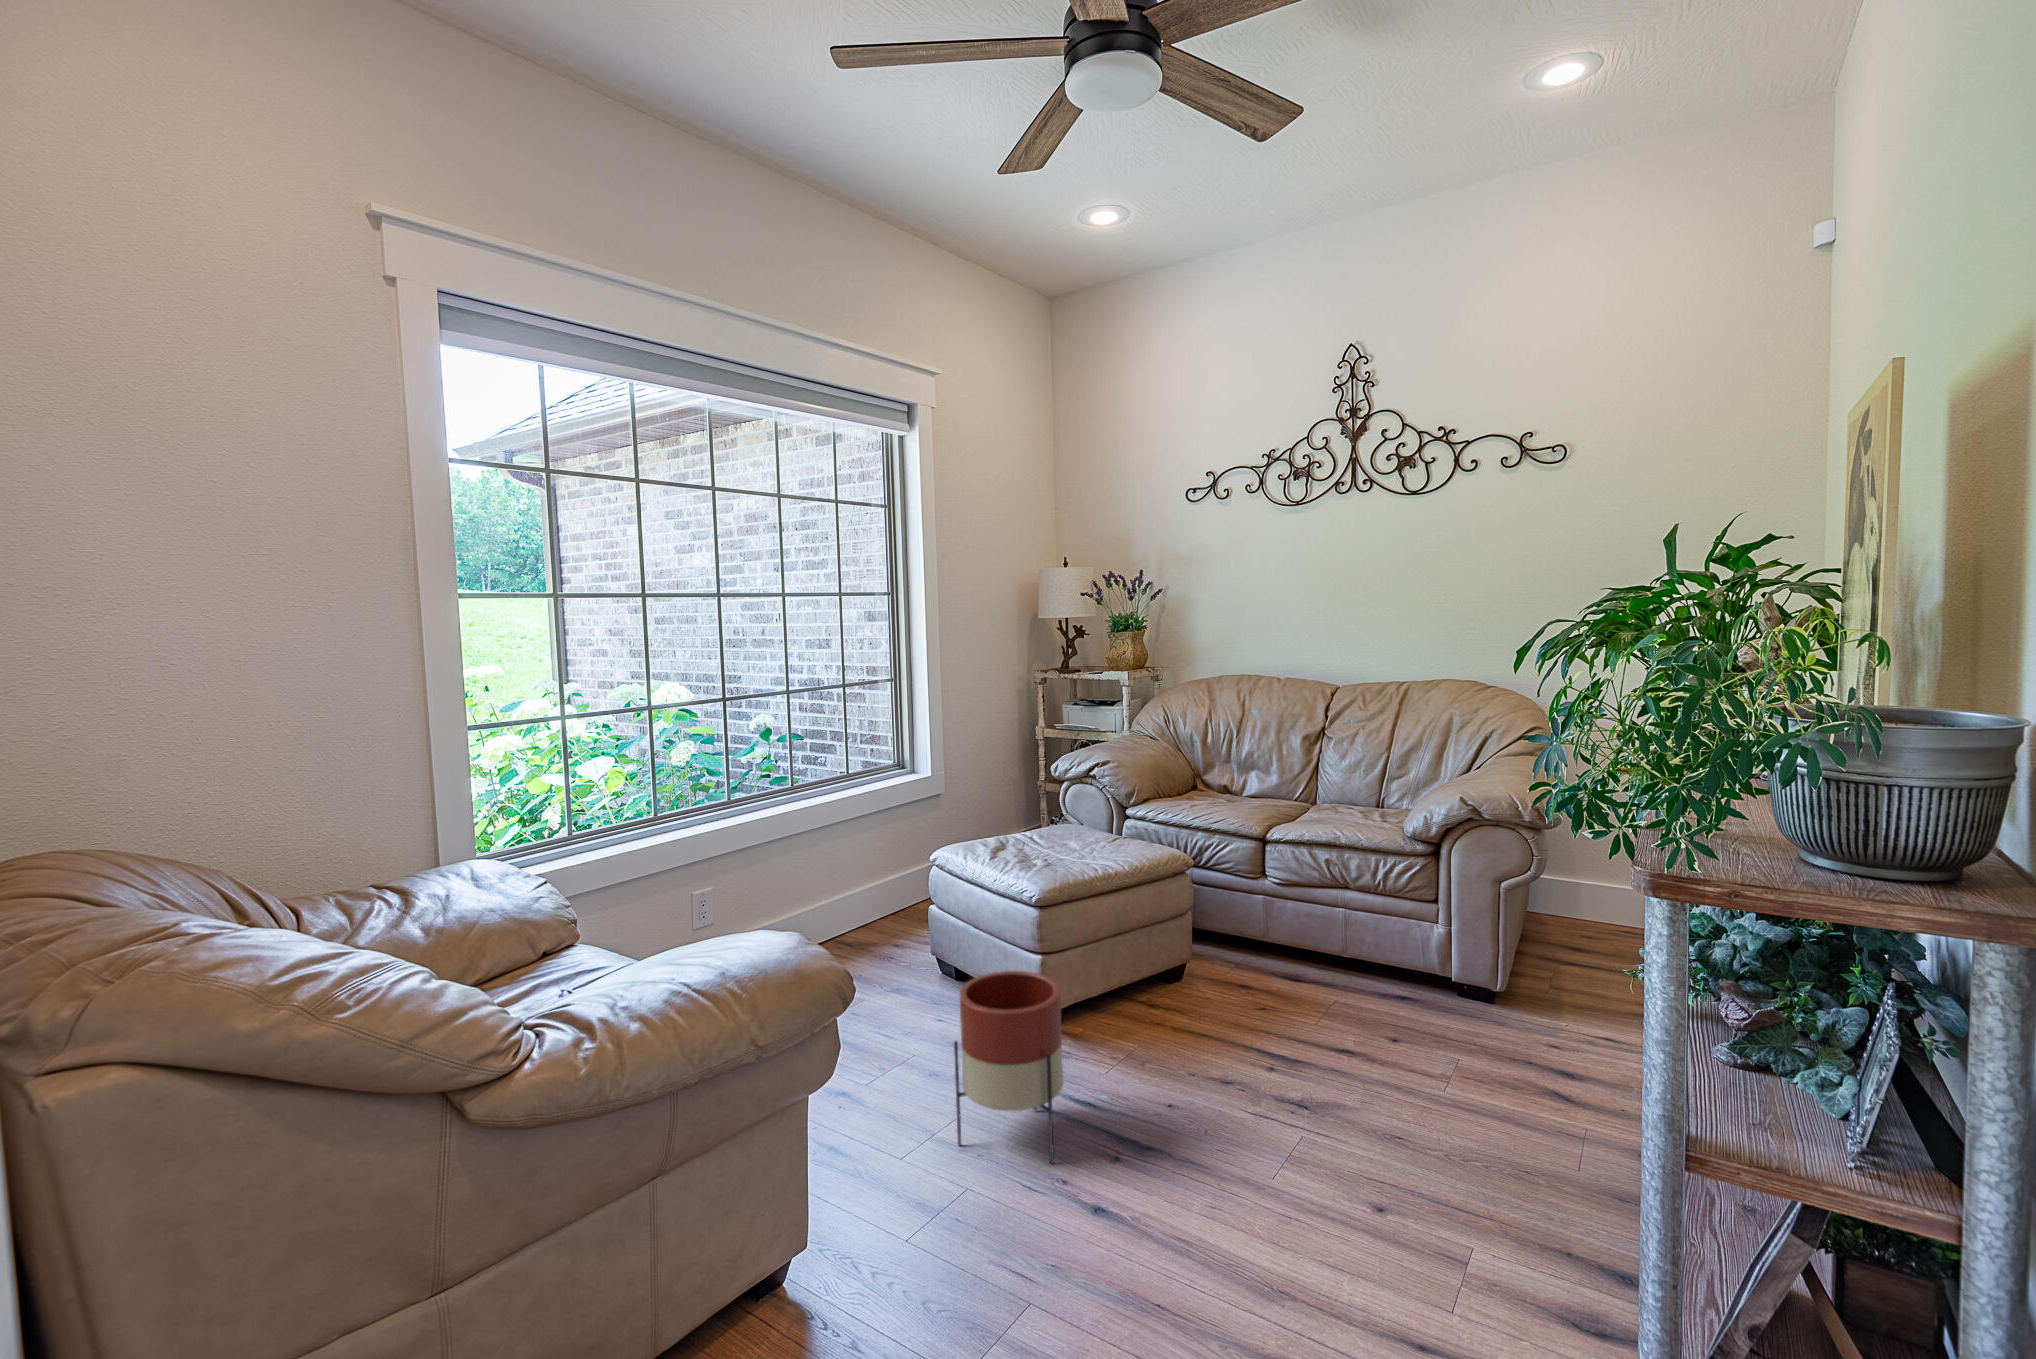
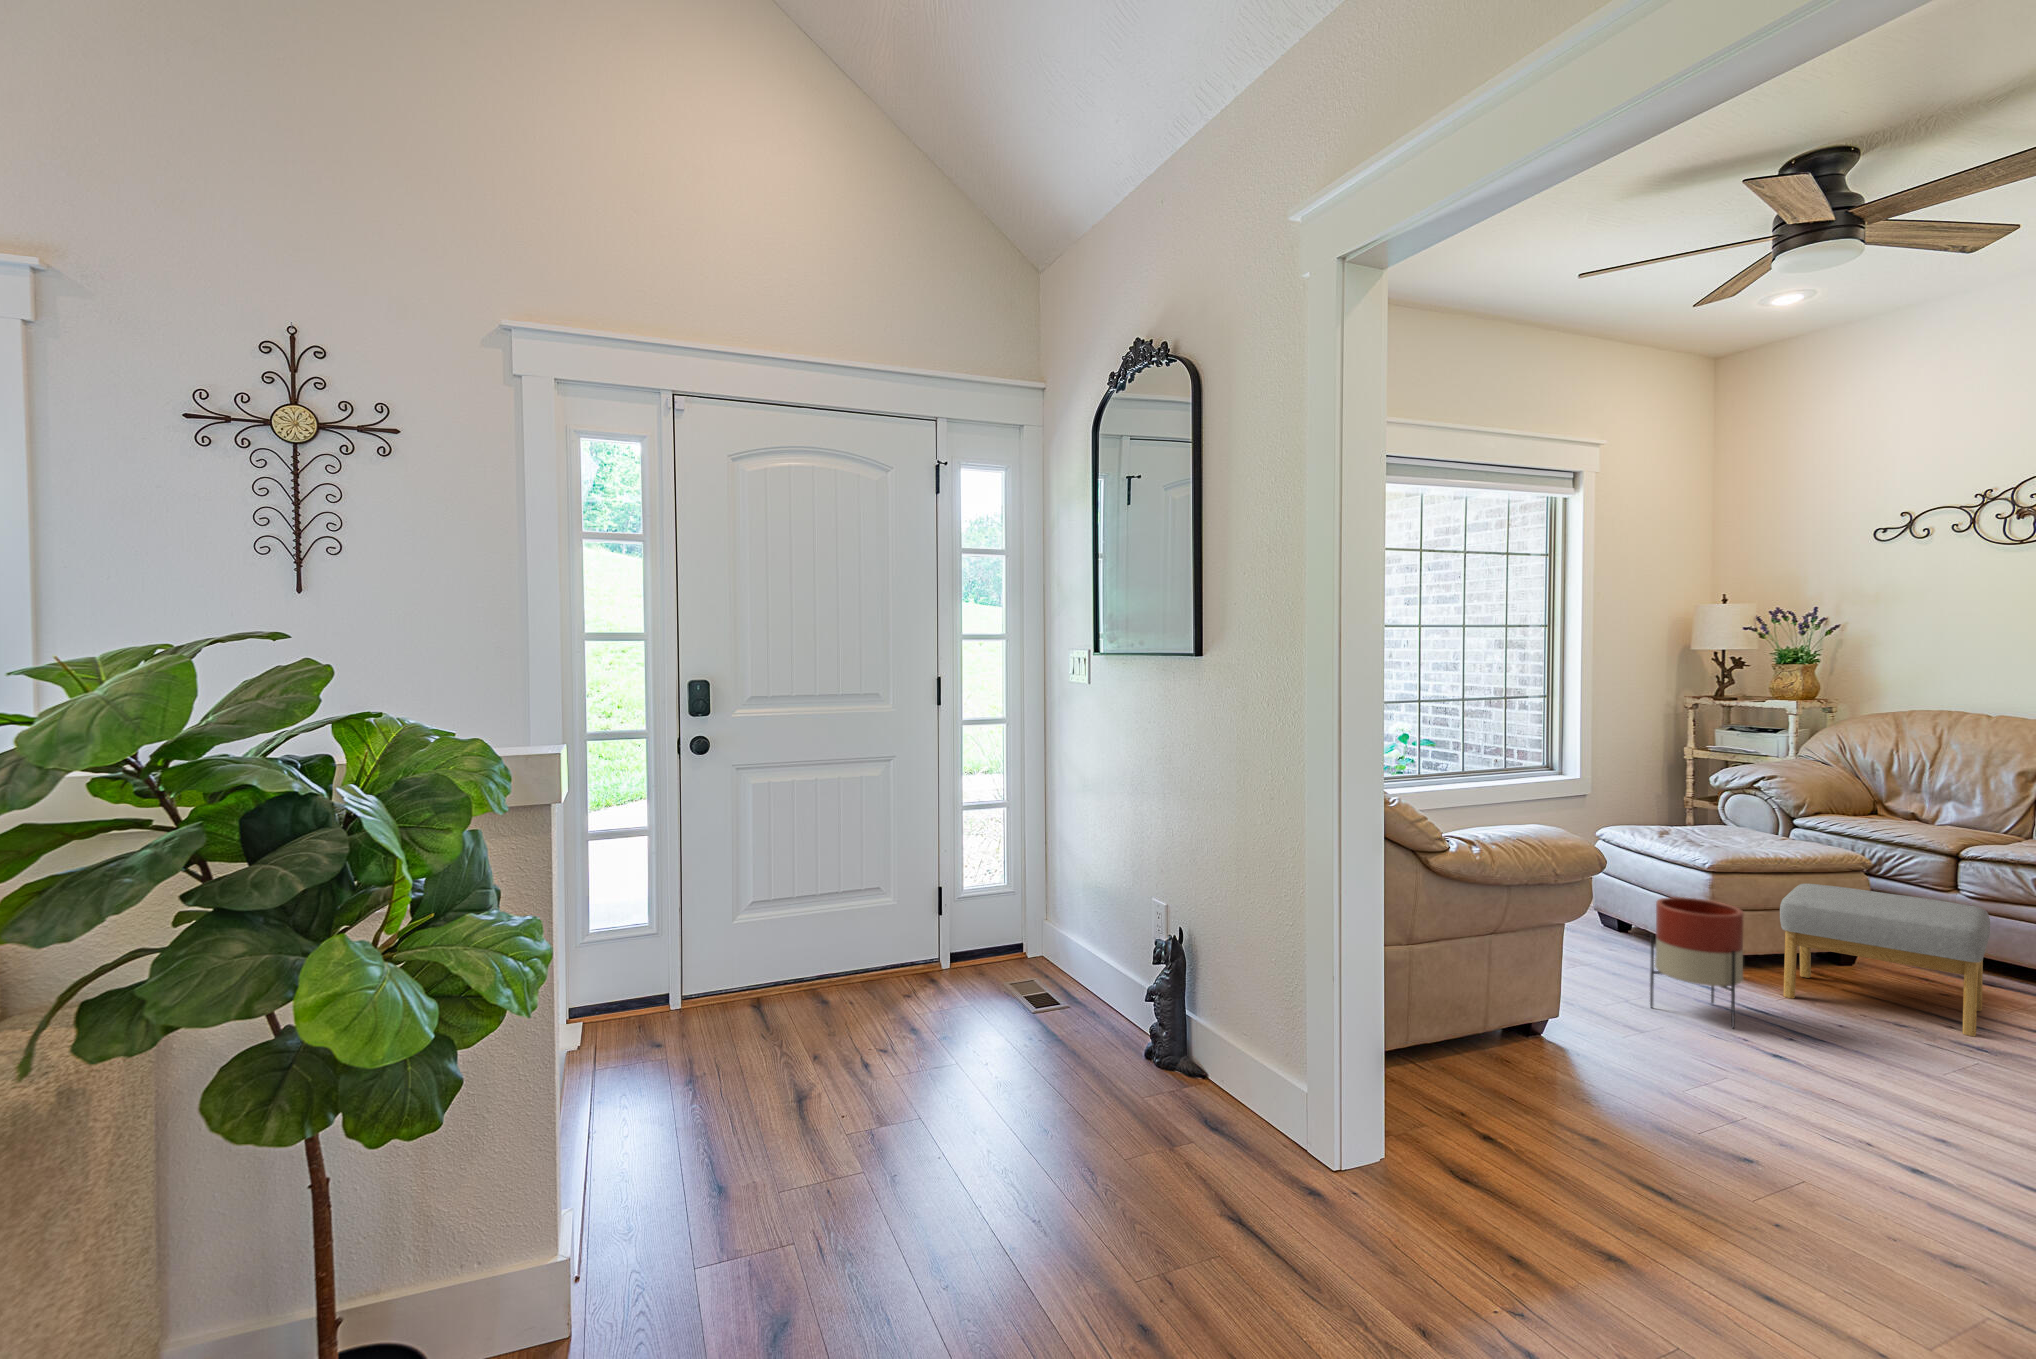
footstool: none [1107,904,1300,1086] -> present [1780,884,1990,1036]

